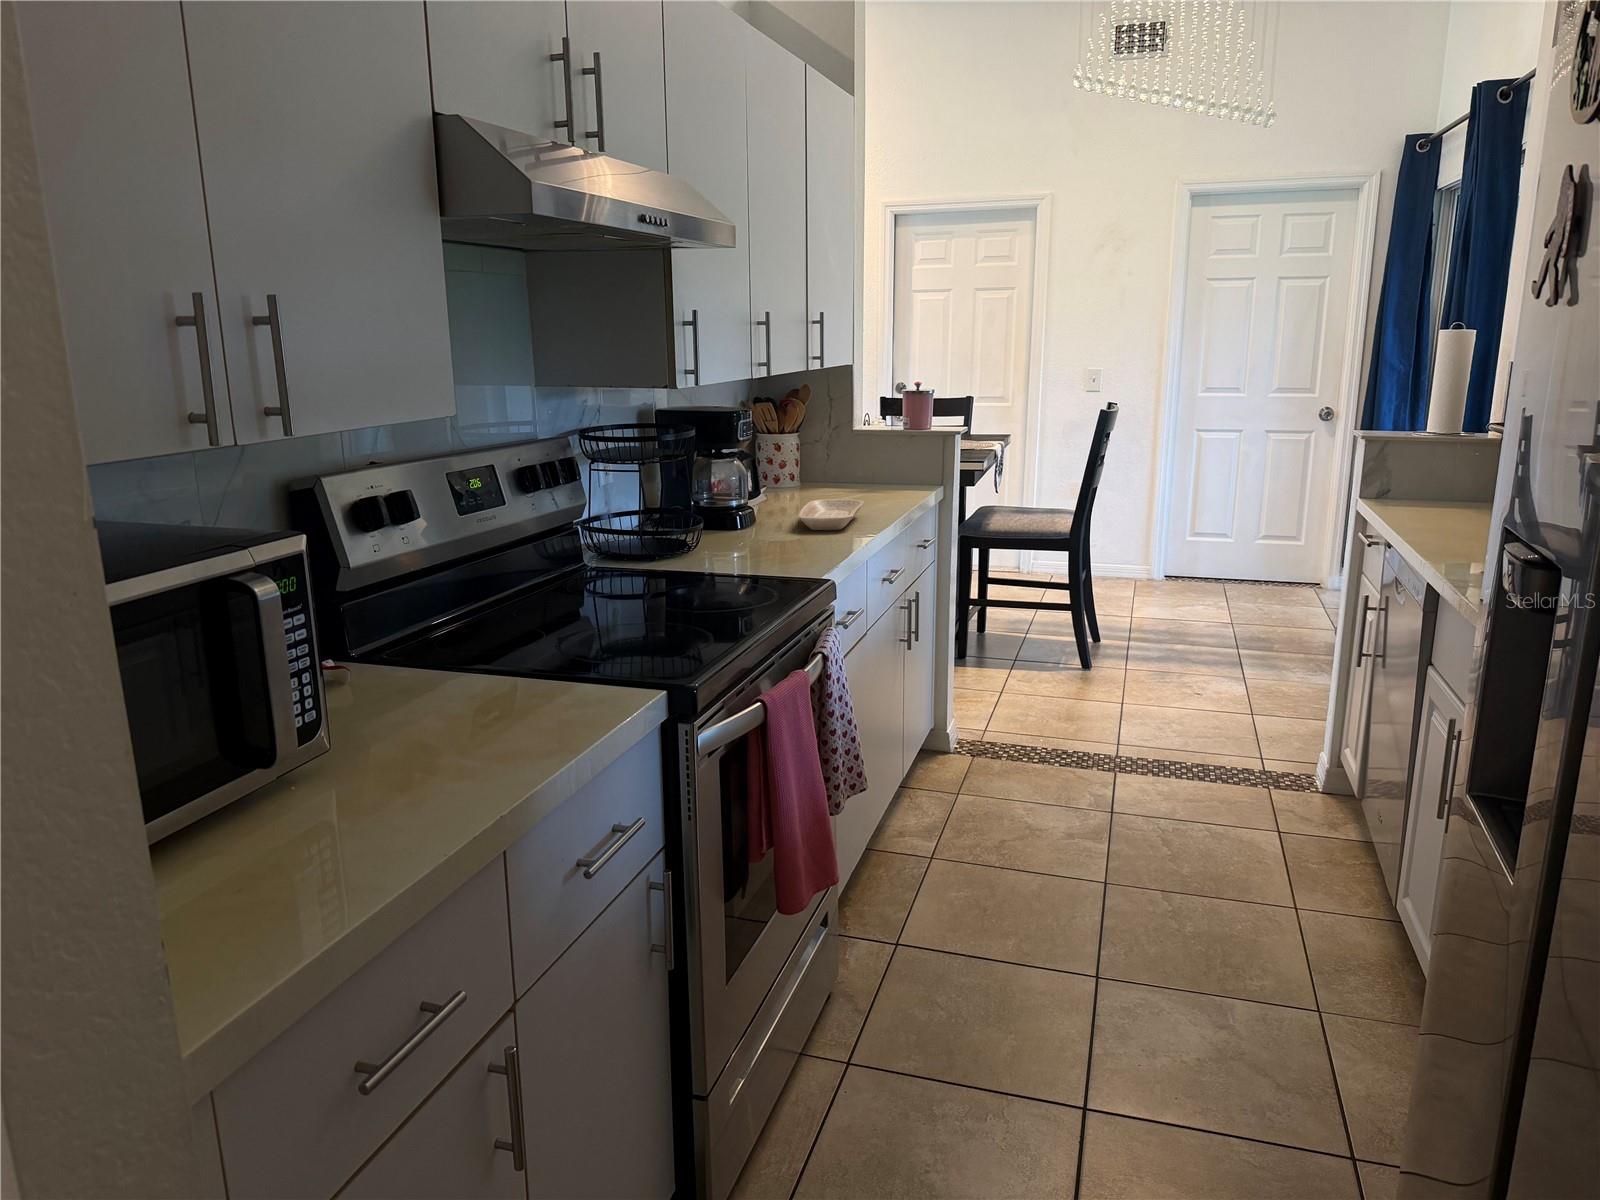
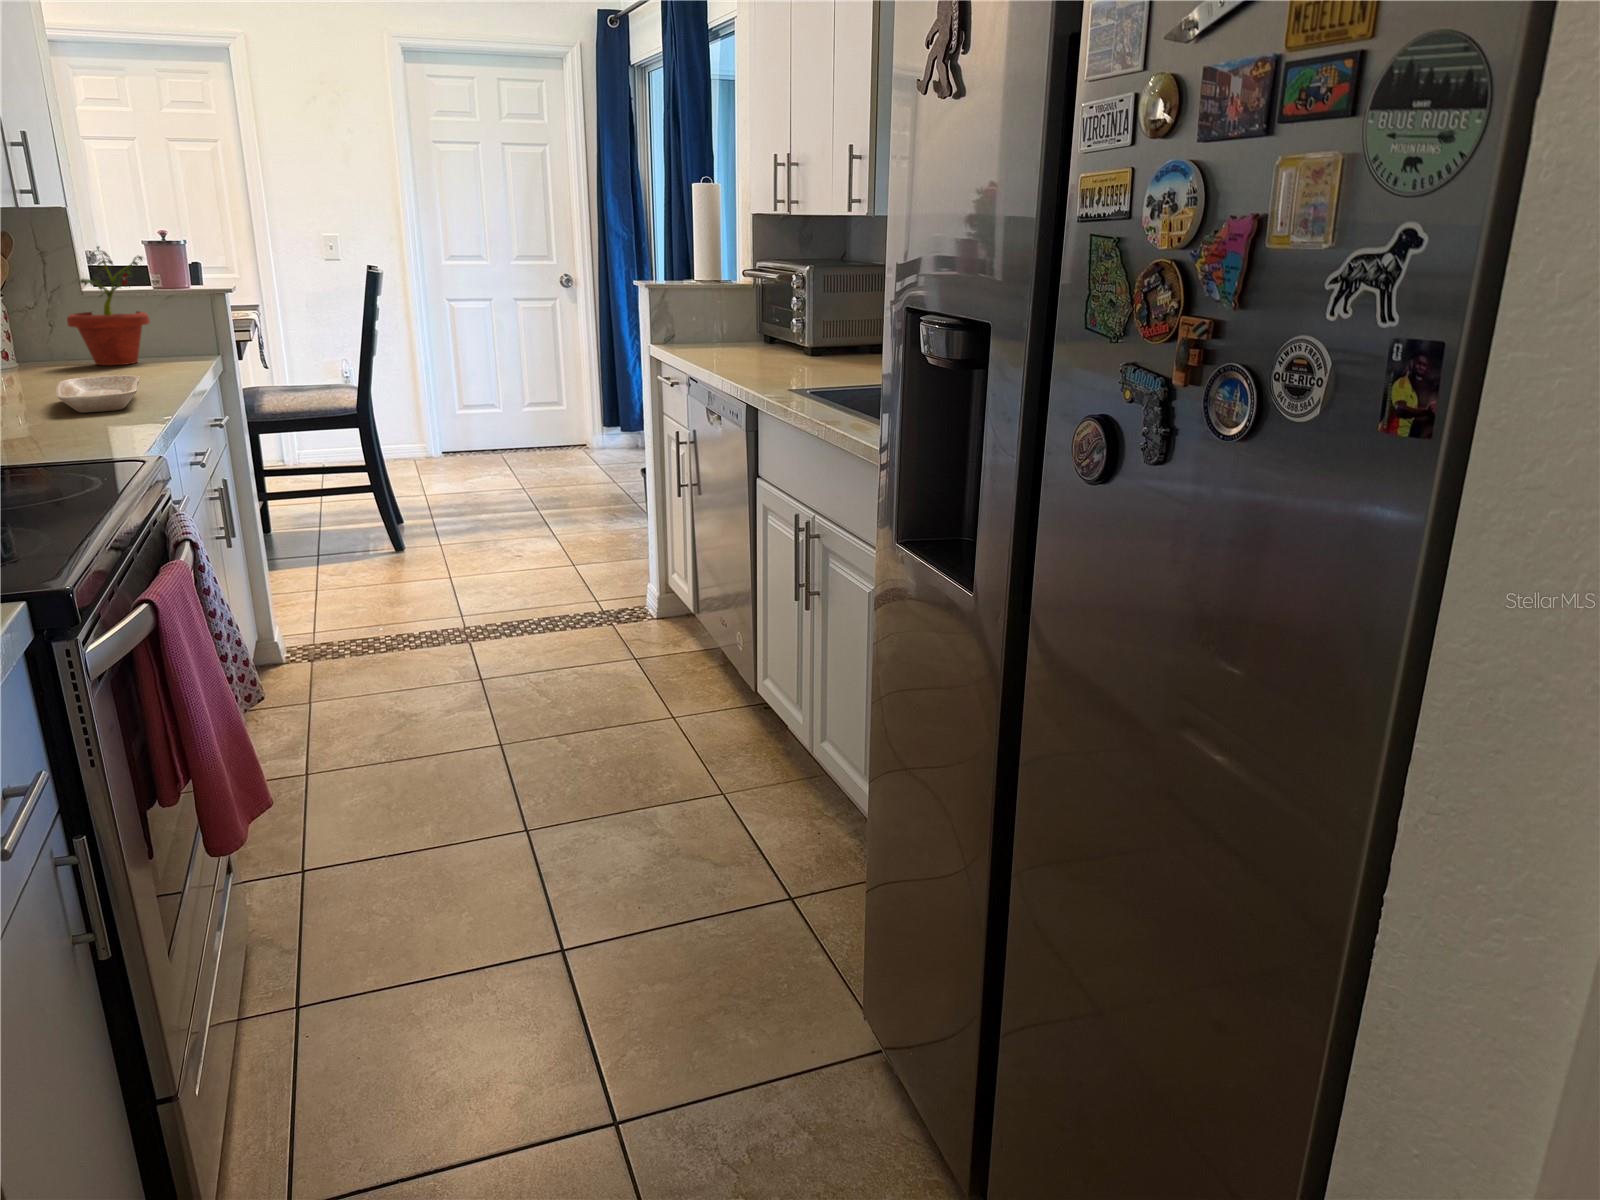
potted plant: none [841,389,906,484] -> present [67,246,150,365]

